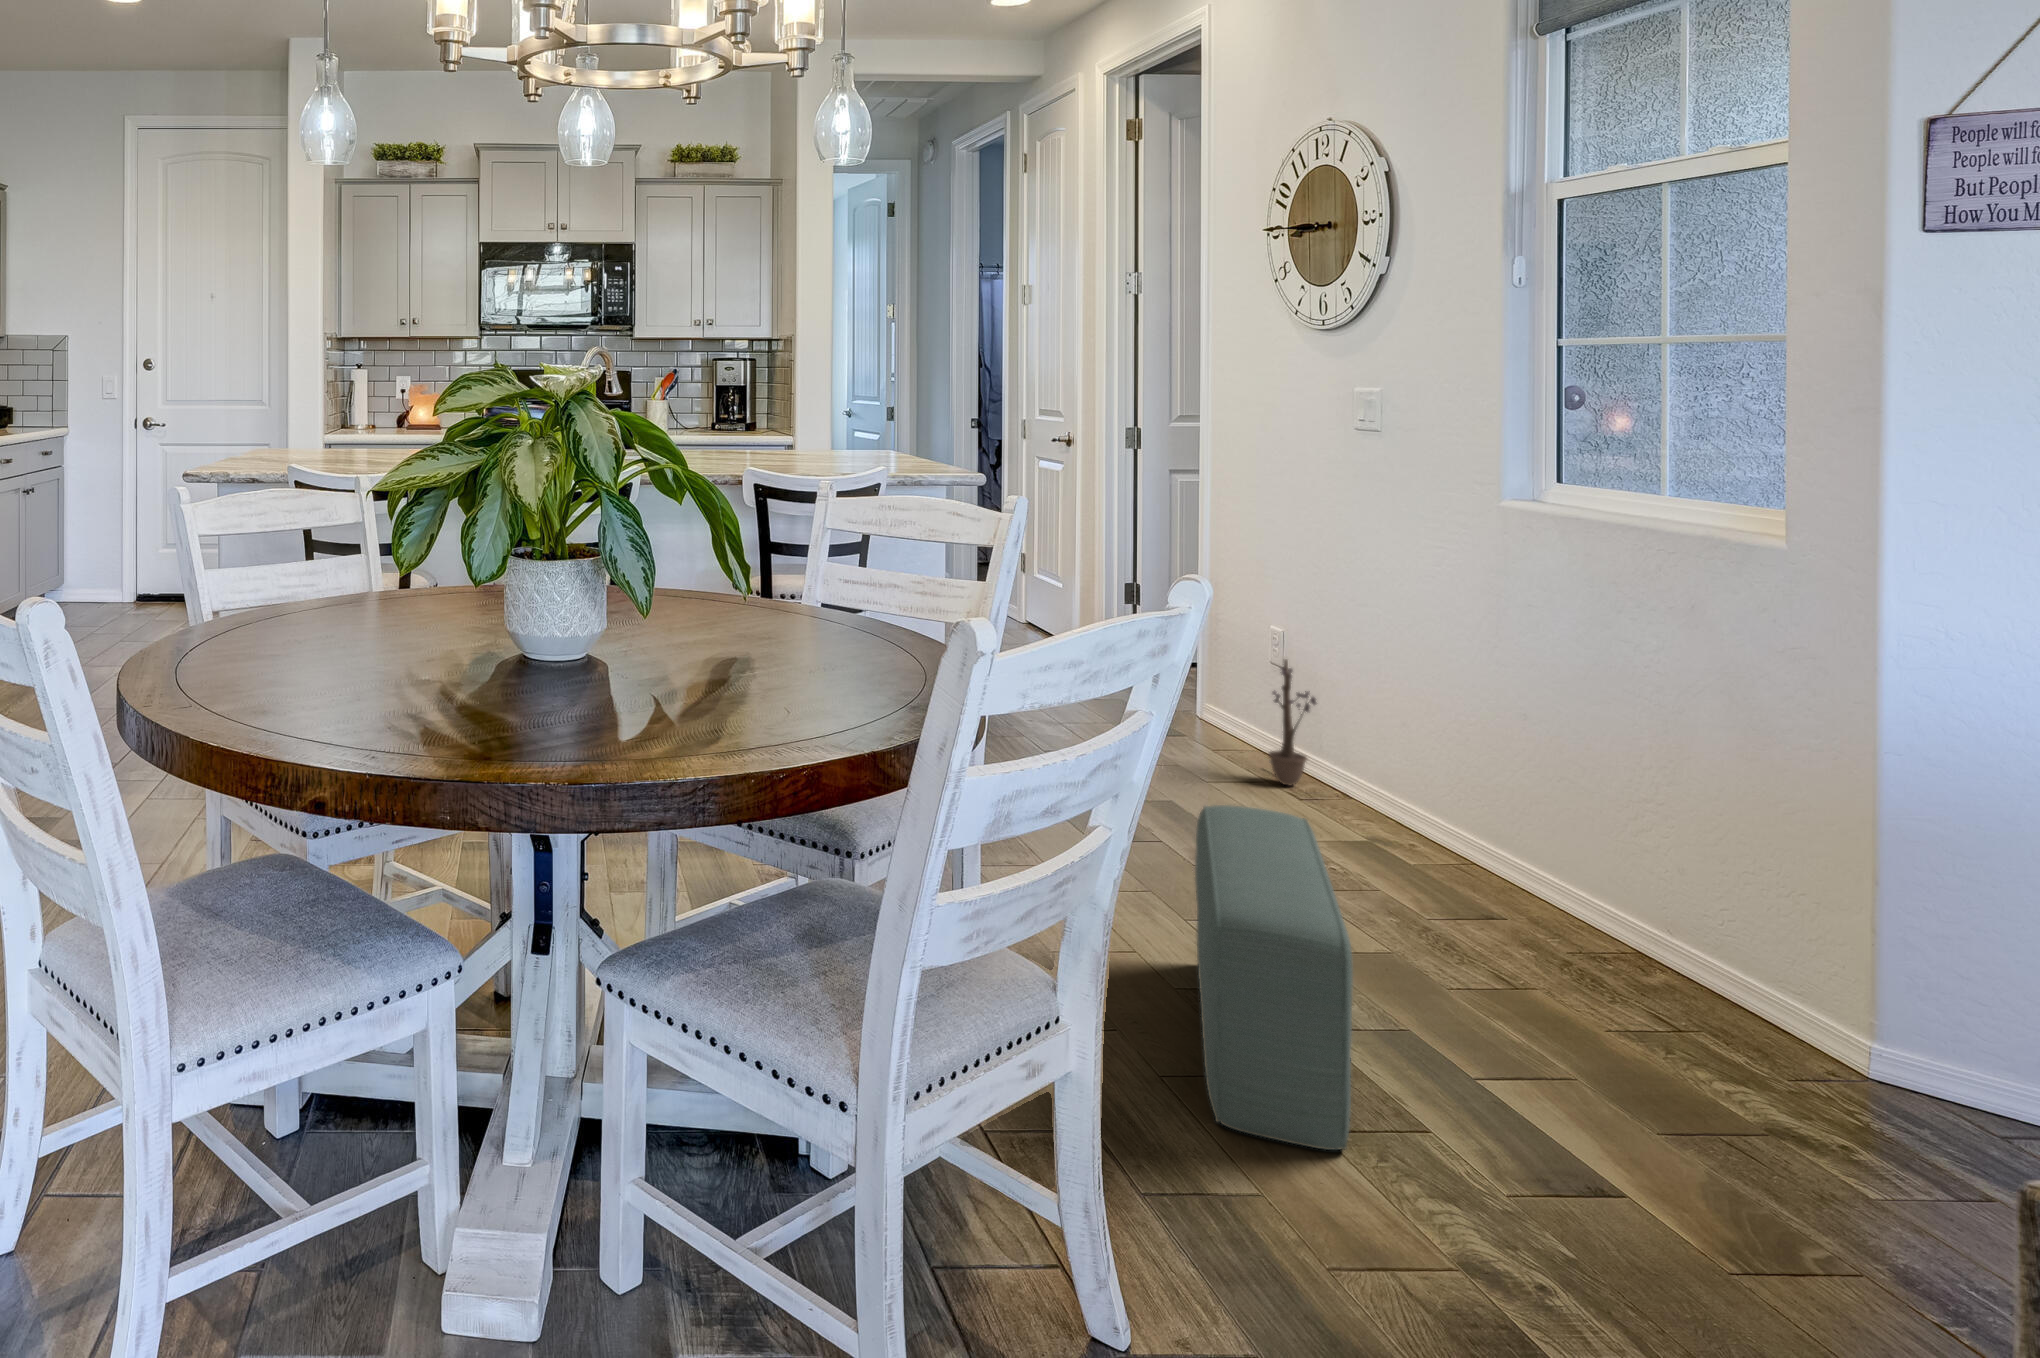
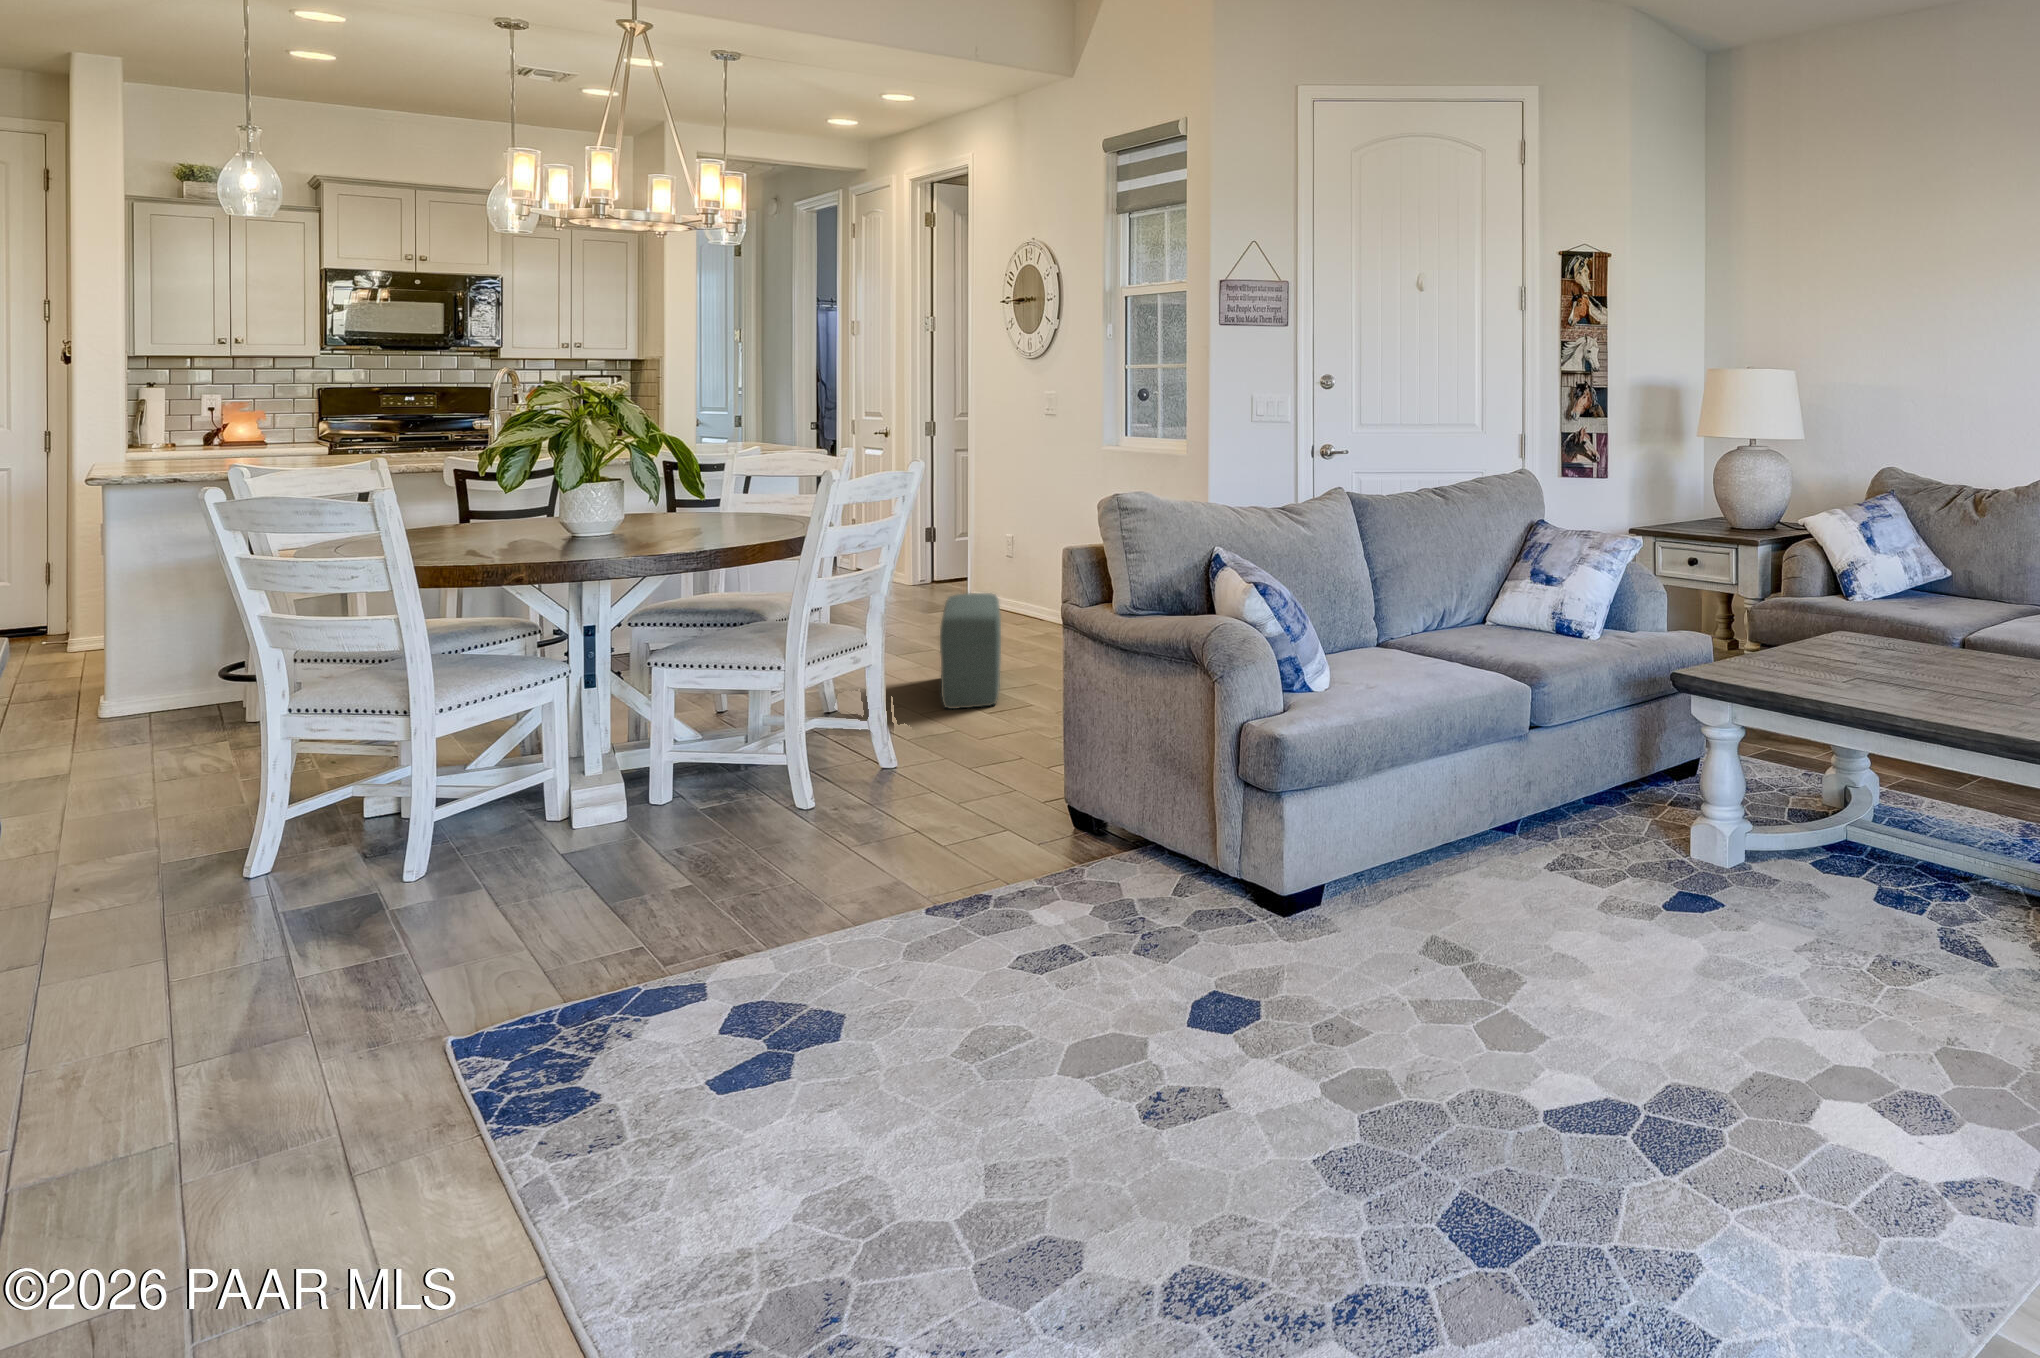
decorative plant: present [1268,660,1316,786] -> none [1002,548,1027,620]

